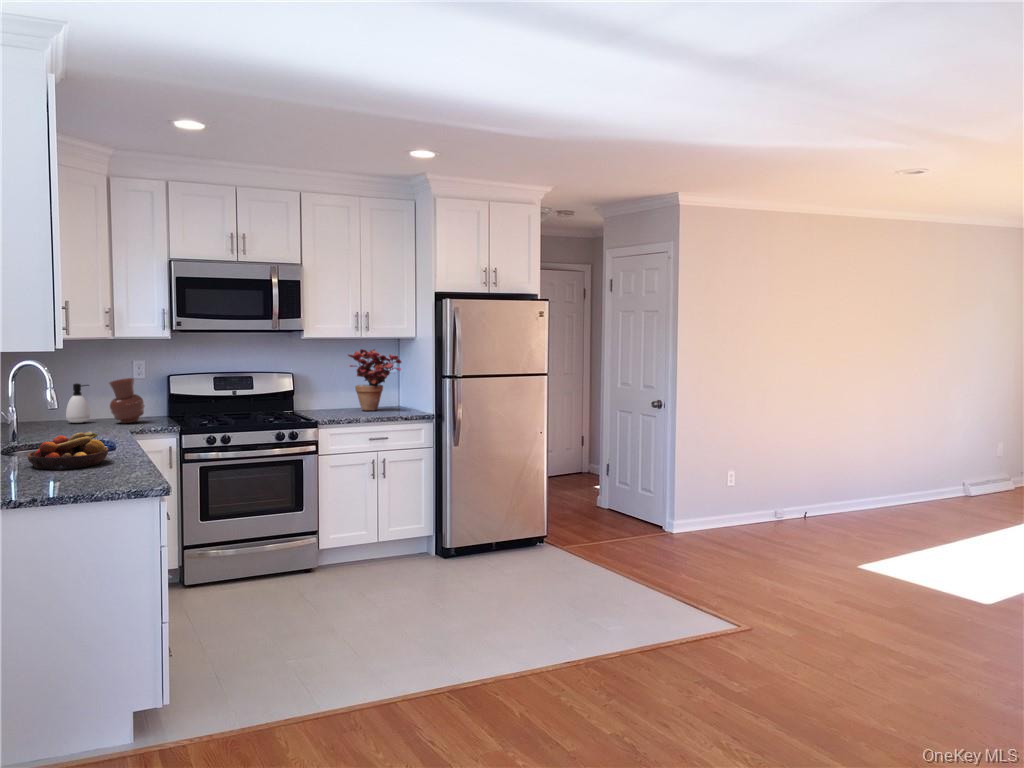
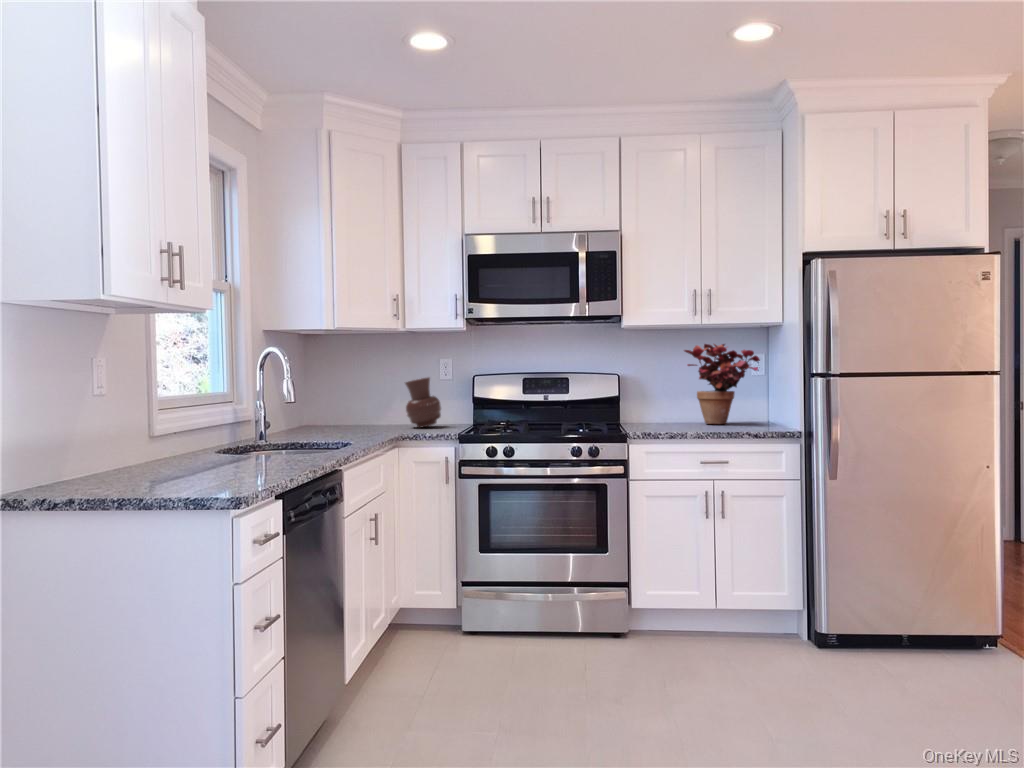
soap dispenser: present [66,383,90,423] -> none [370,383,394,426]
fruit bowl: present [27,432,108,470] -> none [161,429,267,477]

